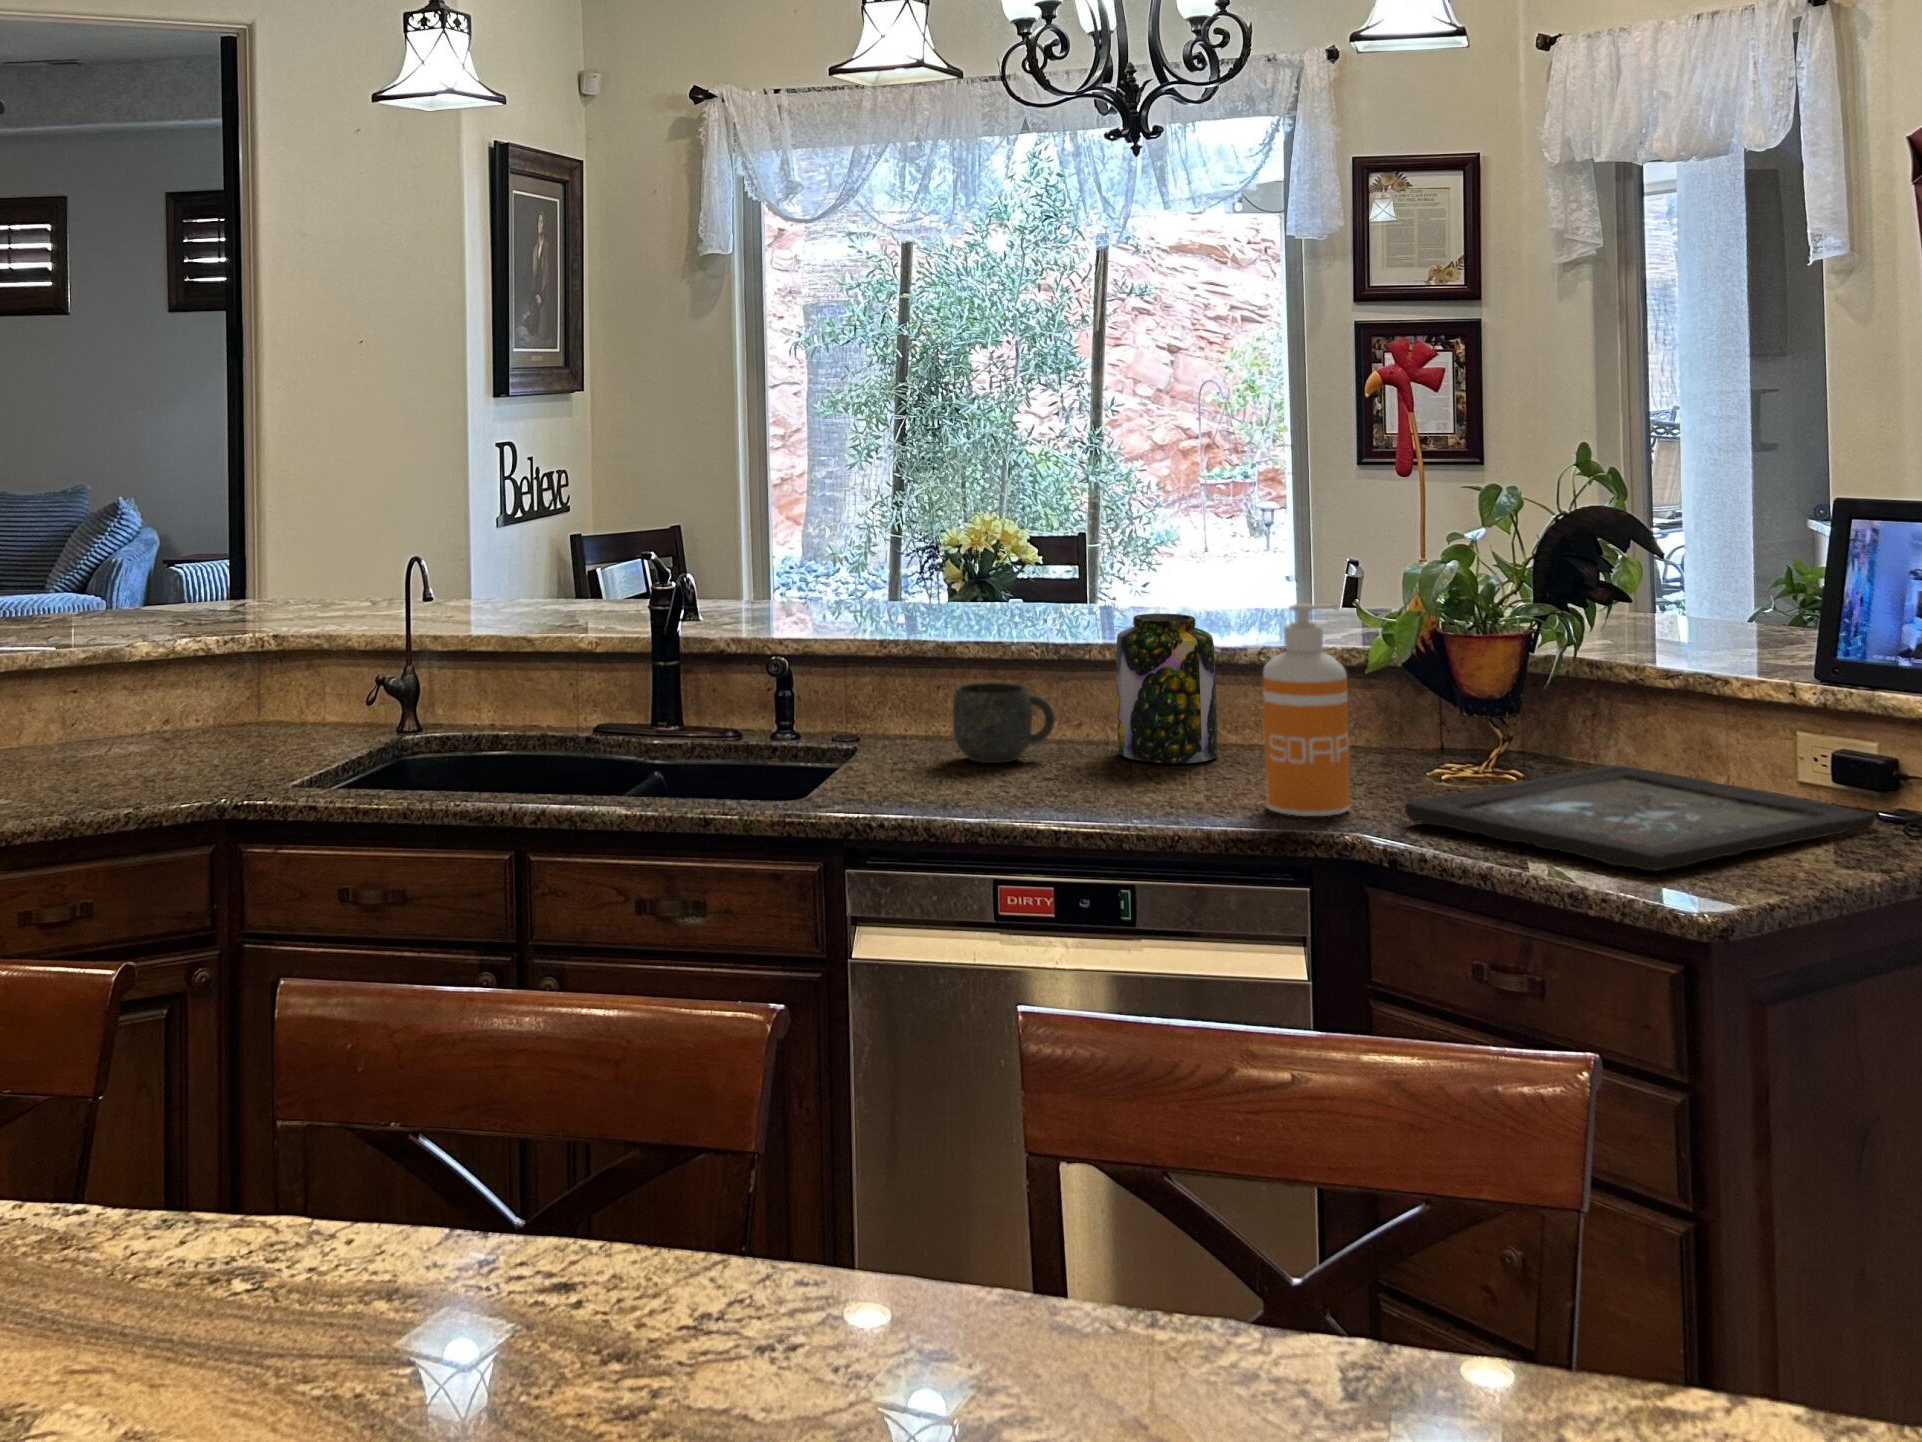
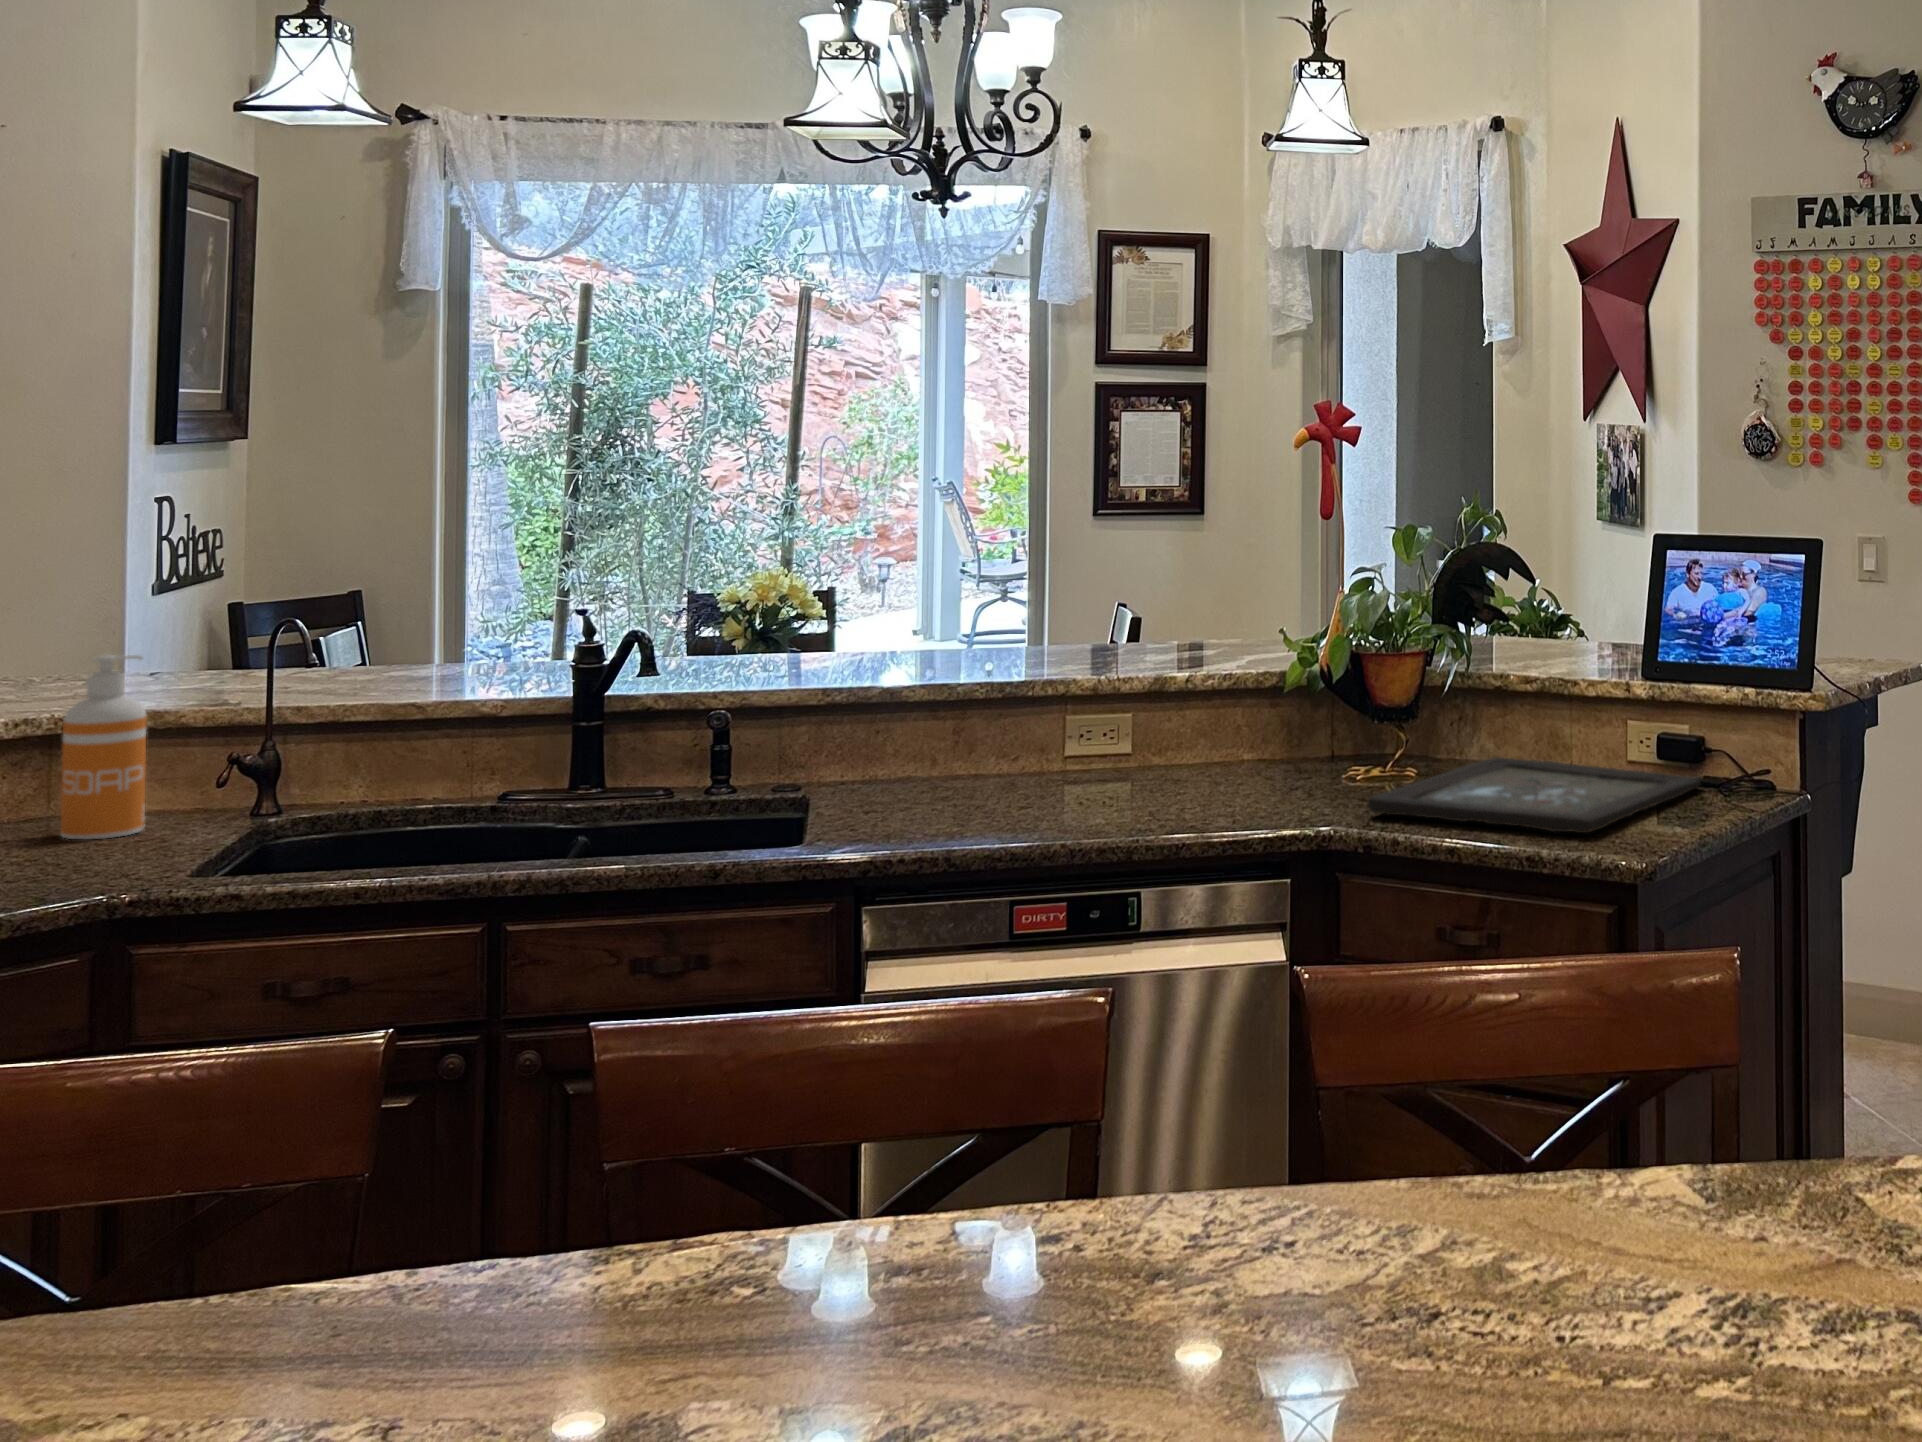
soap dispenser: present [1263,604,1351,816] -> present [61,655,146,839]
jar: present [1116,613,1217,763] -> none [1066,649,1158,785]
mug: present [953,682,1055,763] -> none [916,721,1013,798]

